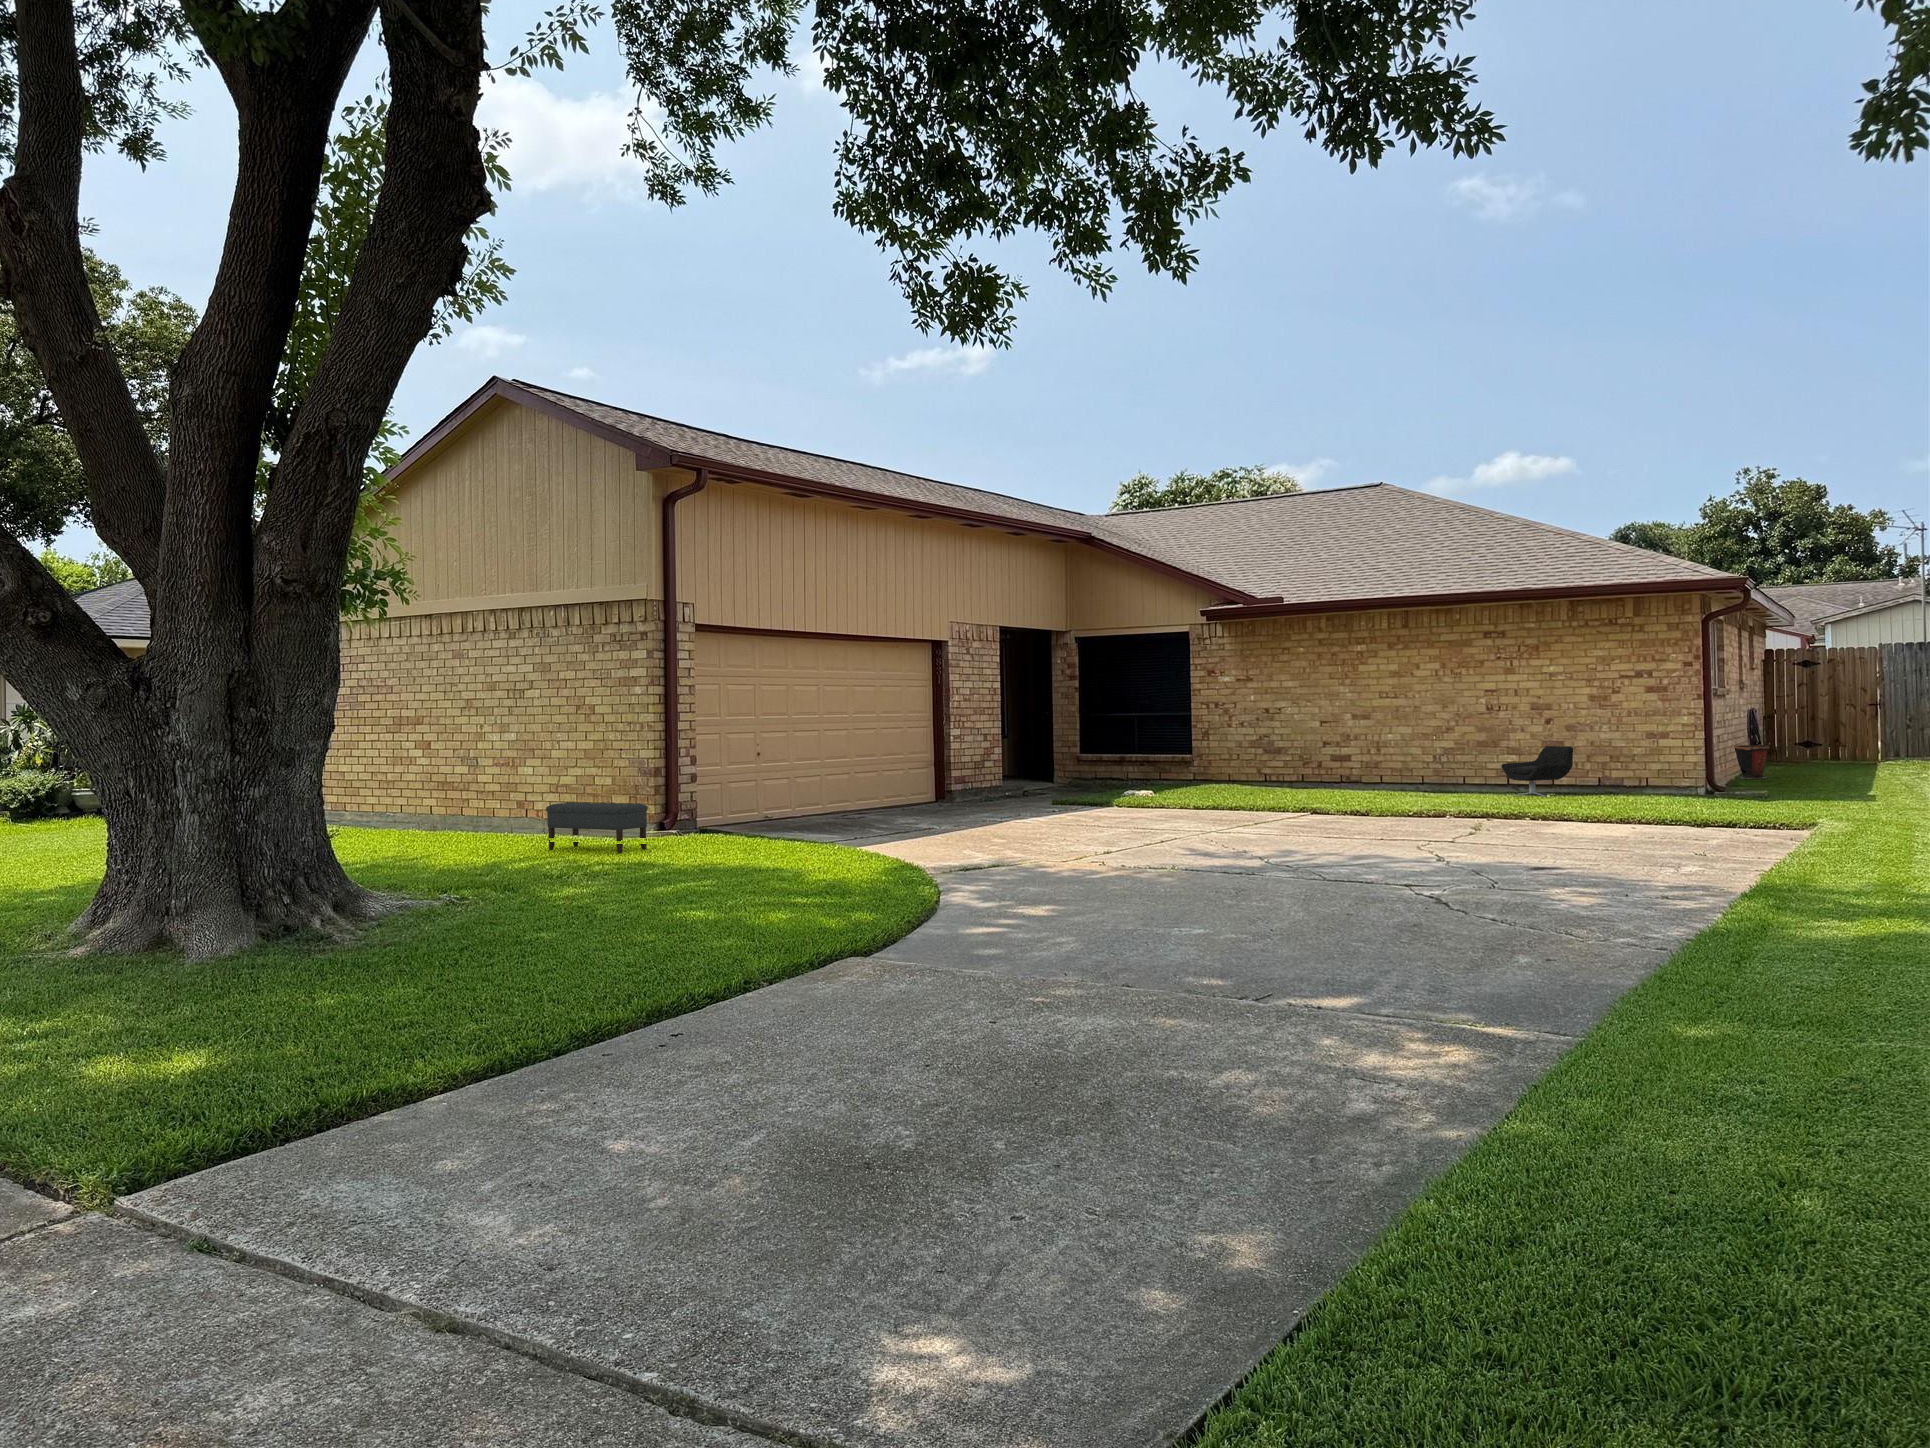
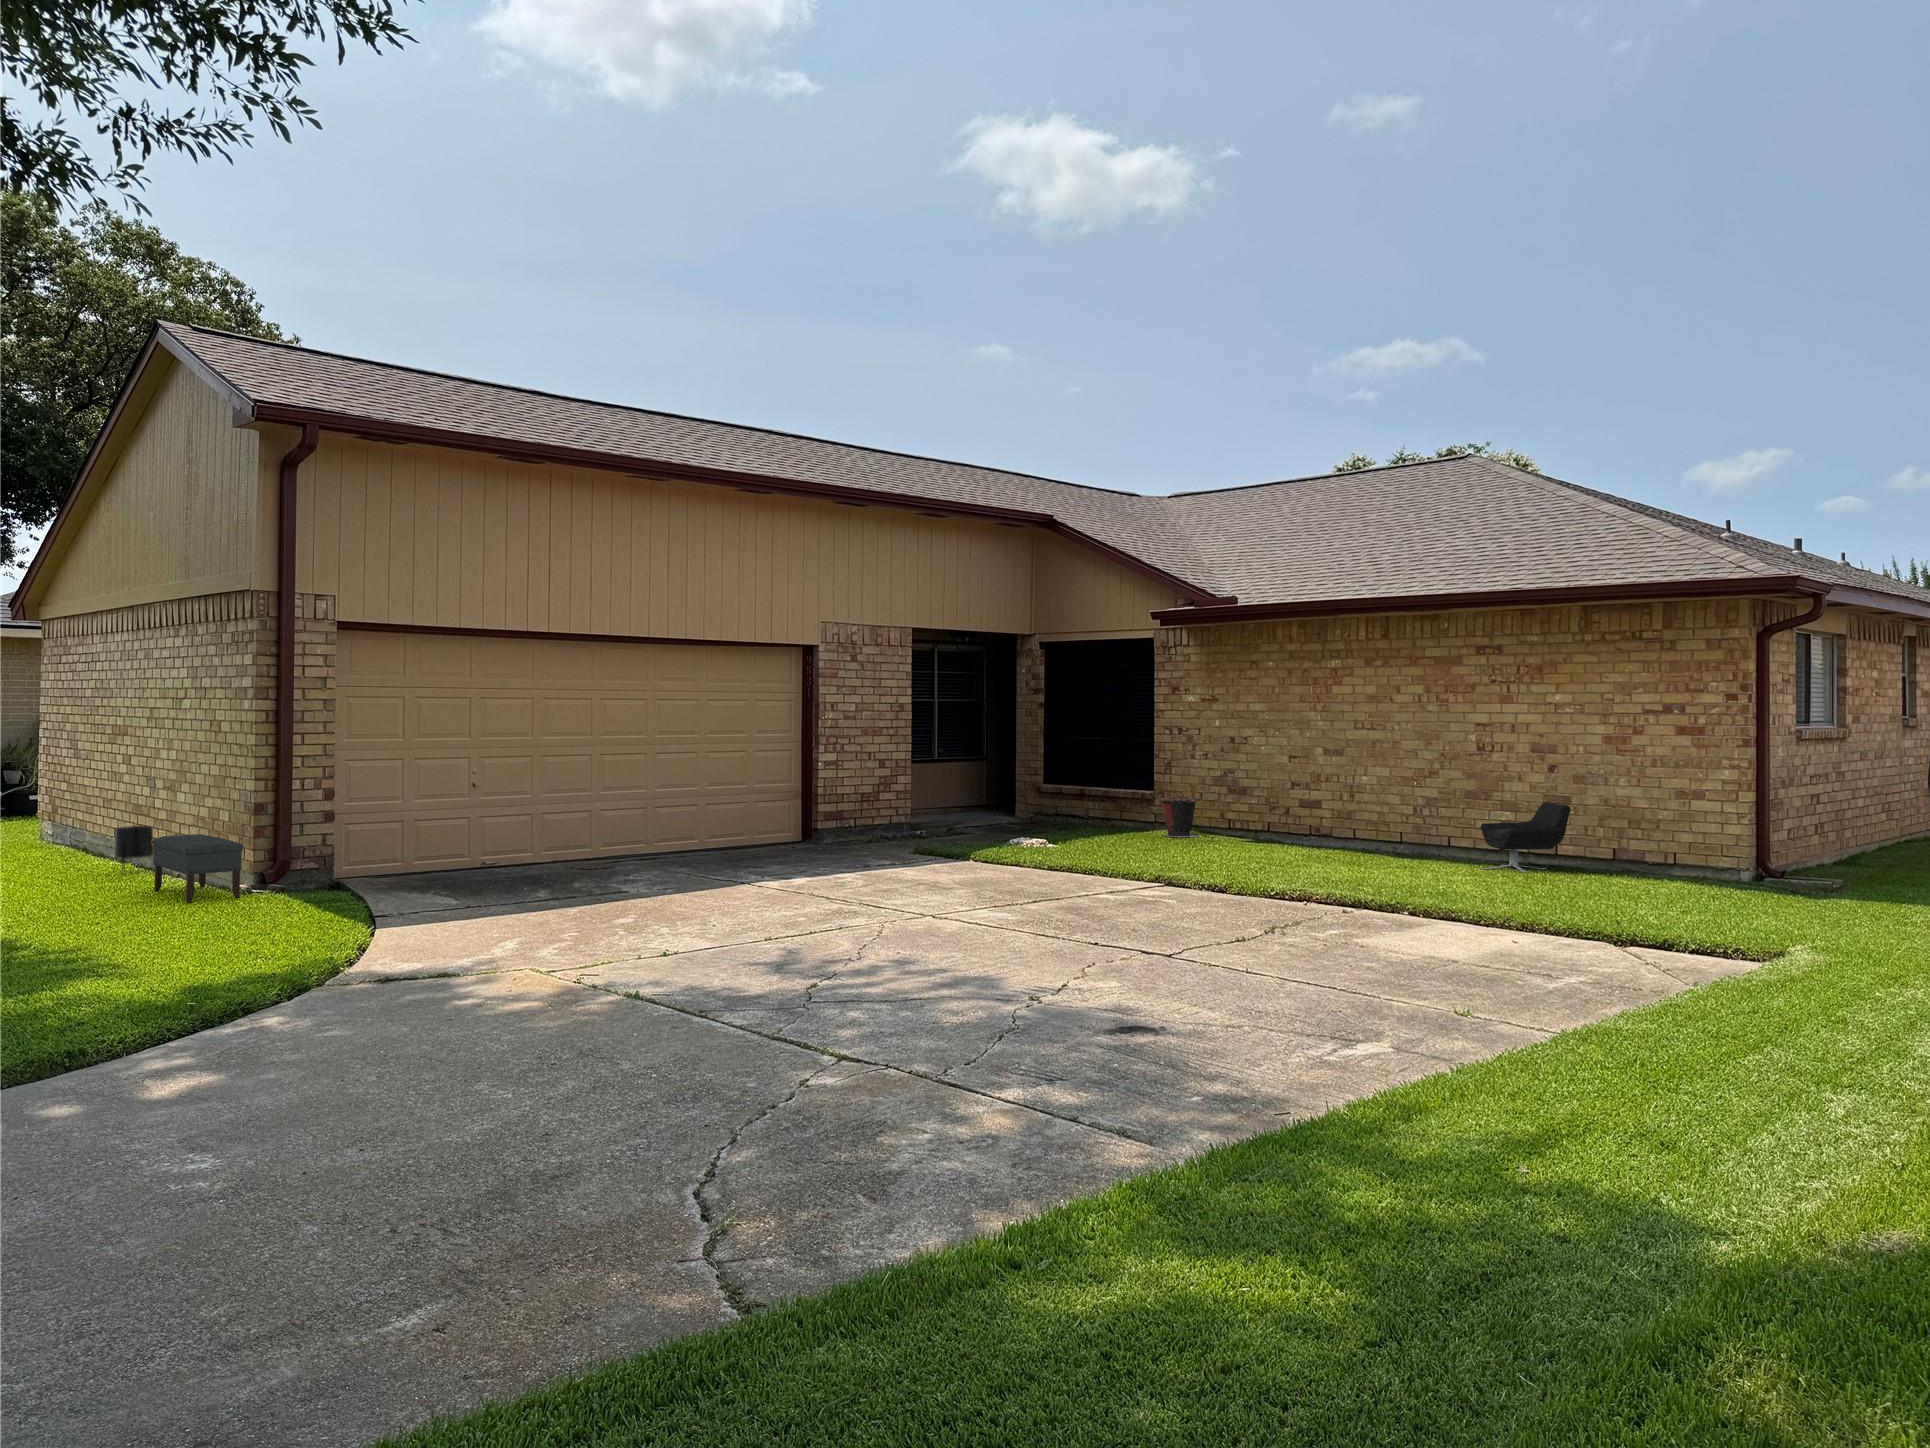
trash can: present [1734,743,1770,779] -> present [1160,795,1198,837]
planter: none [446,803,474,844] -> present [114,826,153,872]

